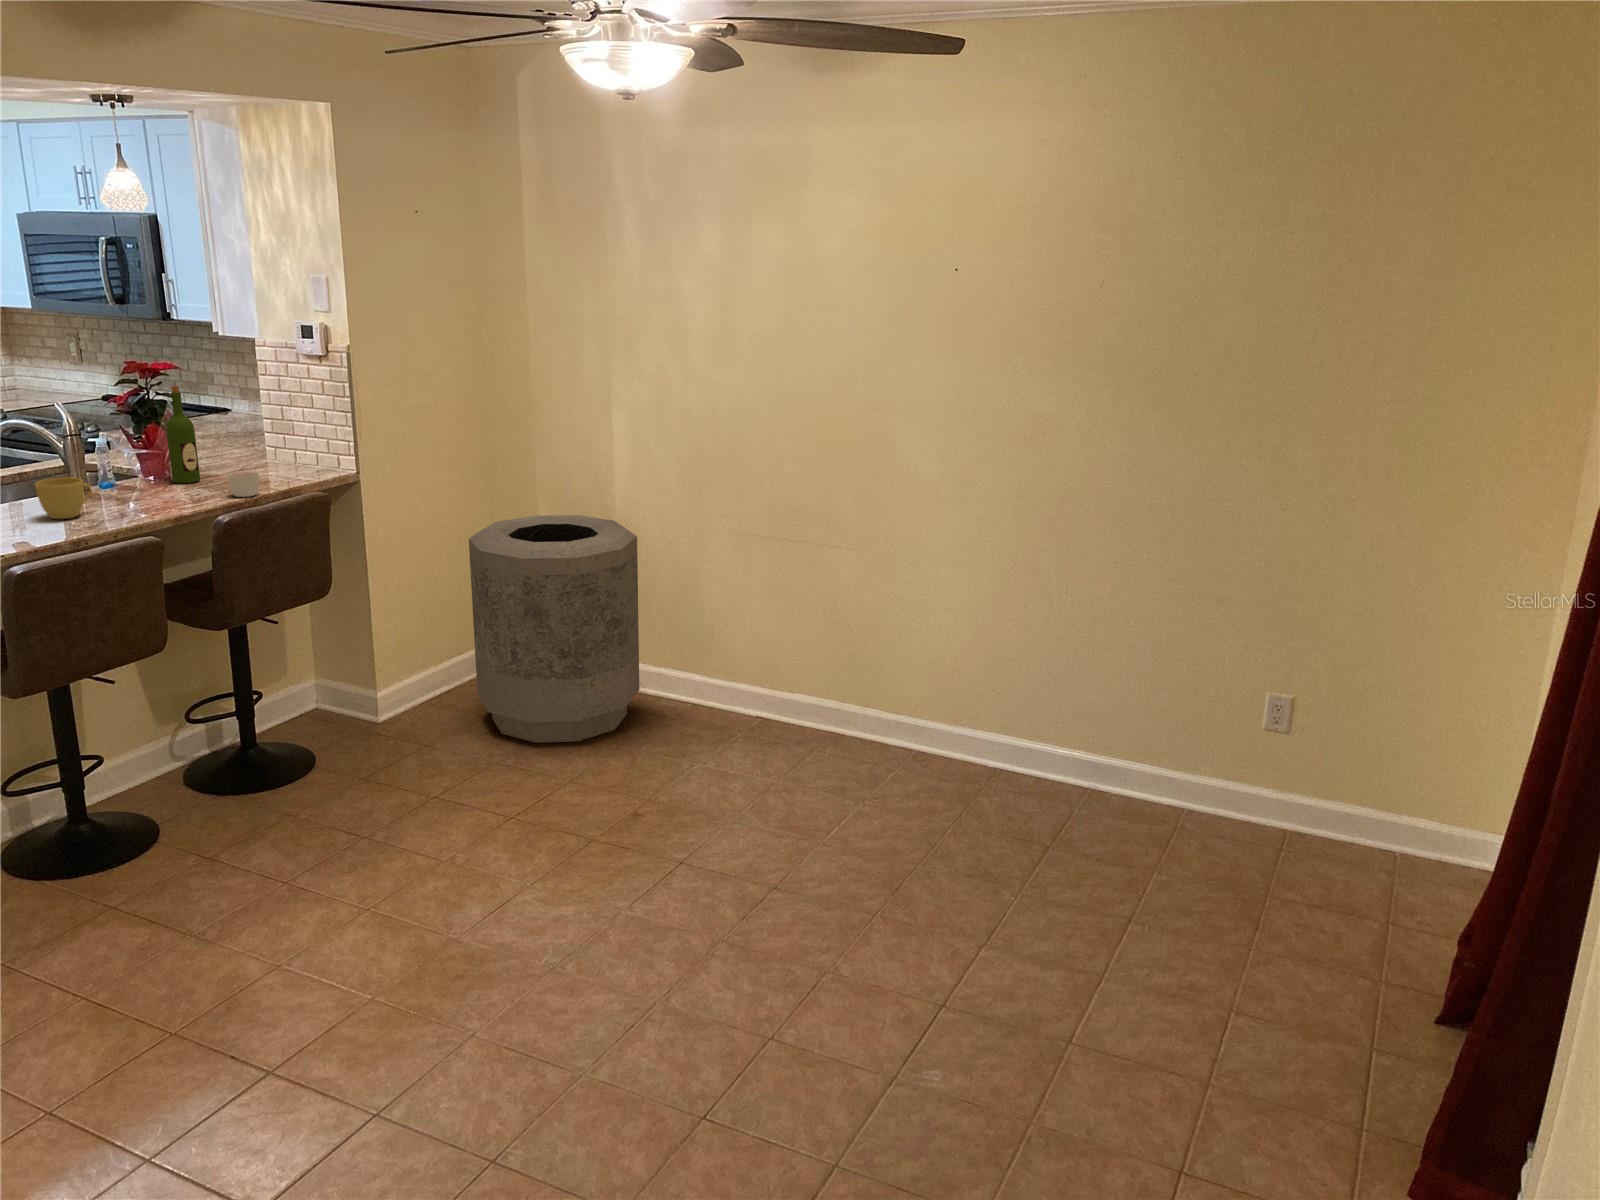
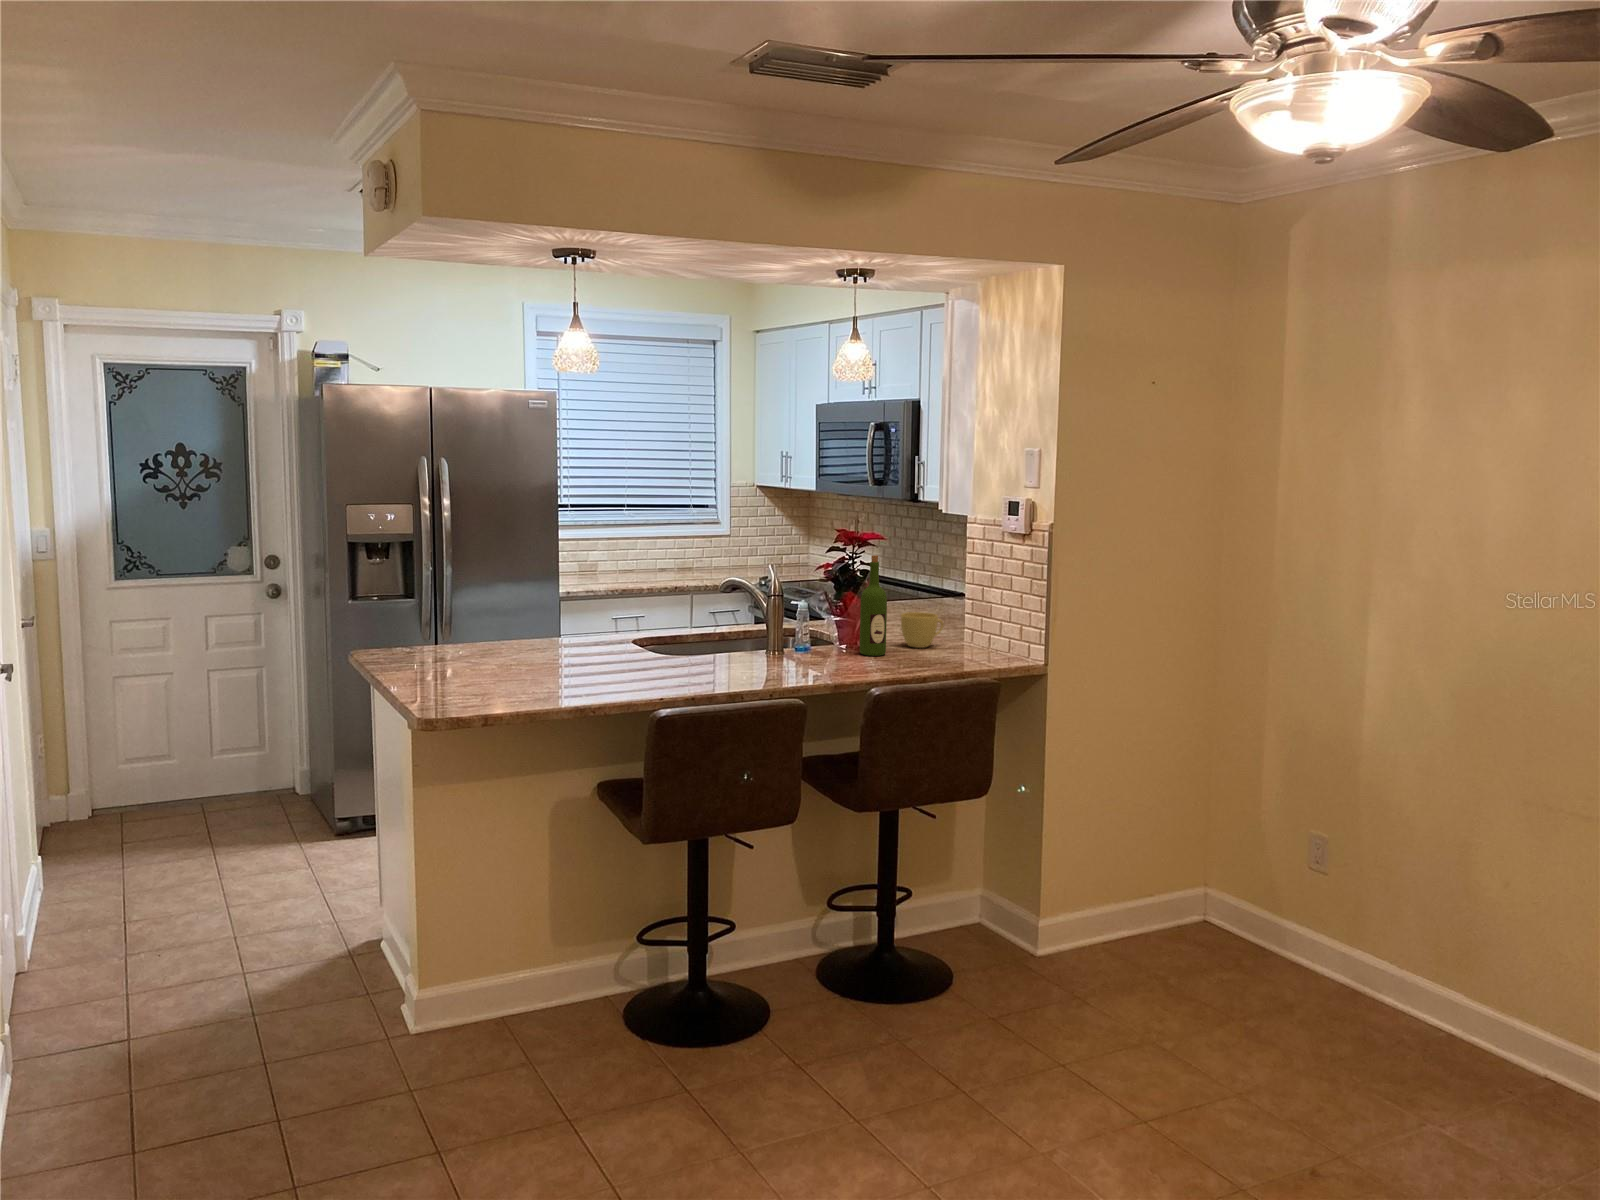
candle: present [227,471,259,497] -> none [901,647,933,674]
cup: present [35,477,92,519] -> present [901,612,943,648]
trash can: present [469,515,639,743] -> none [1150,740,1379,1038]

